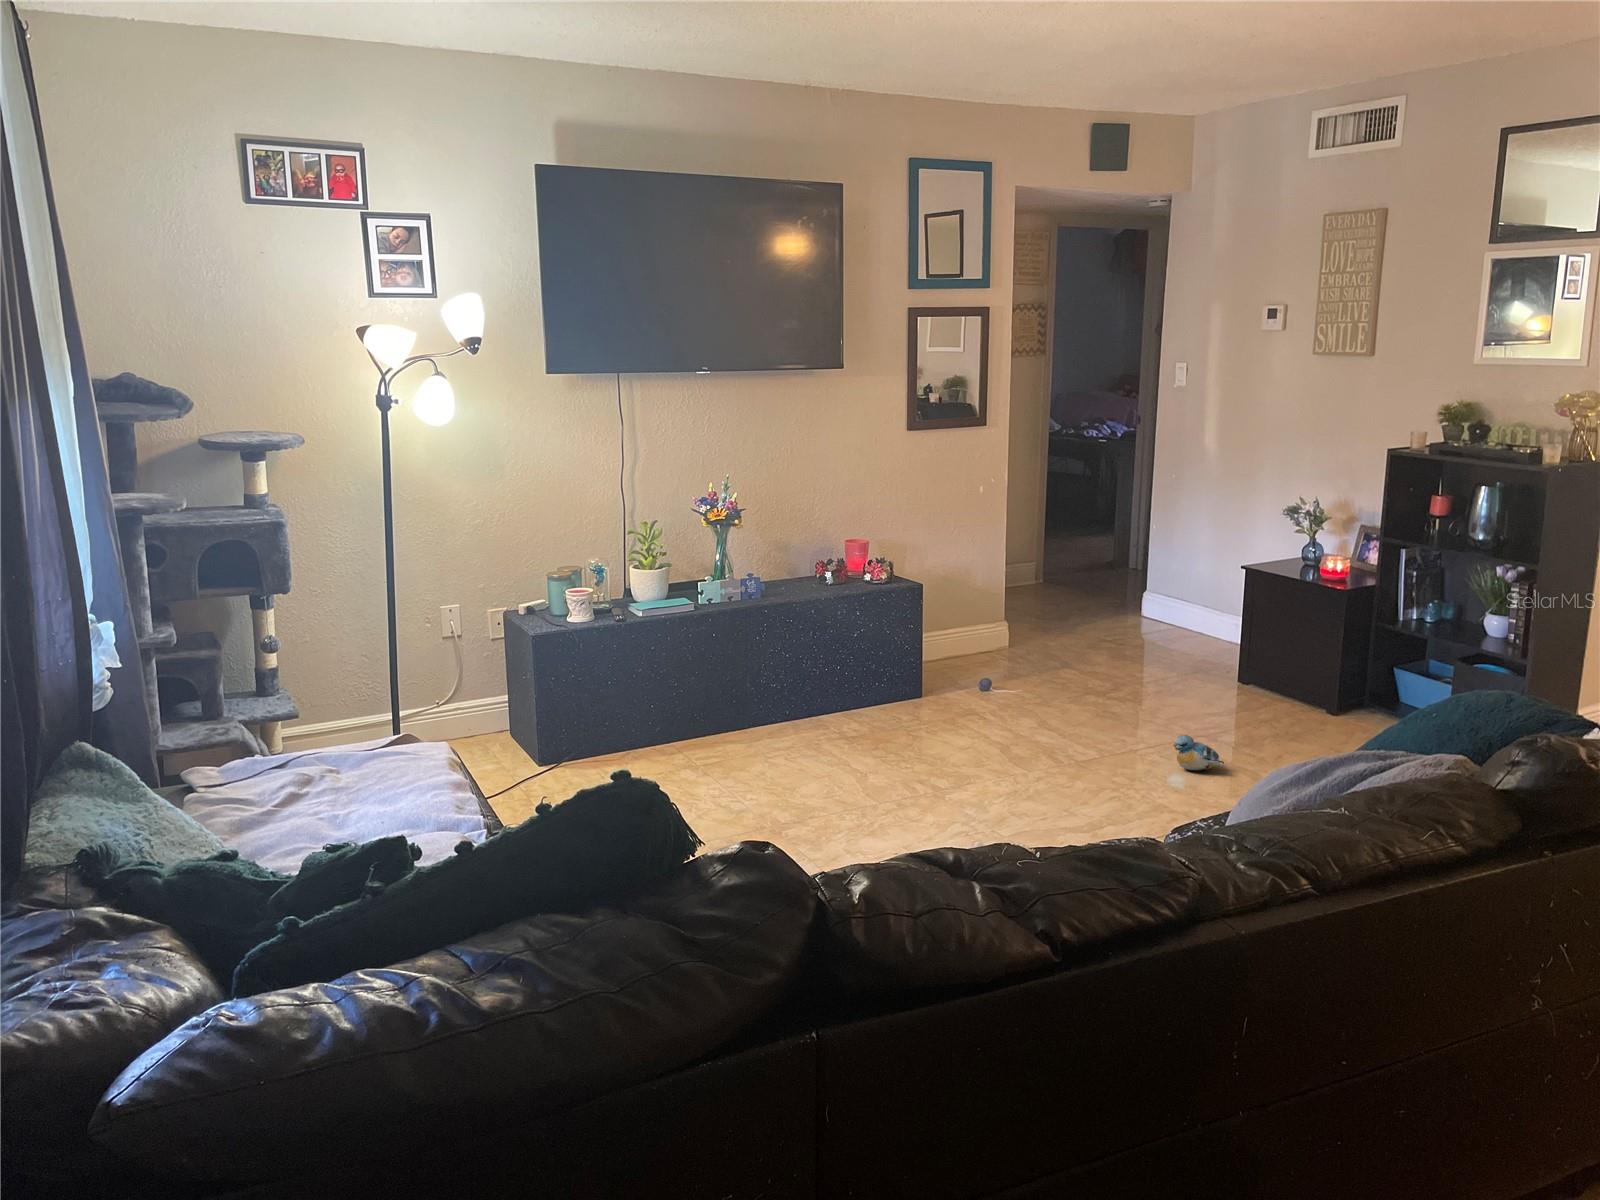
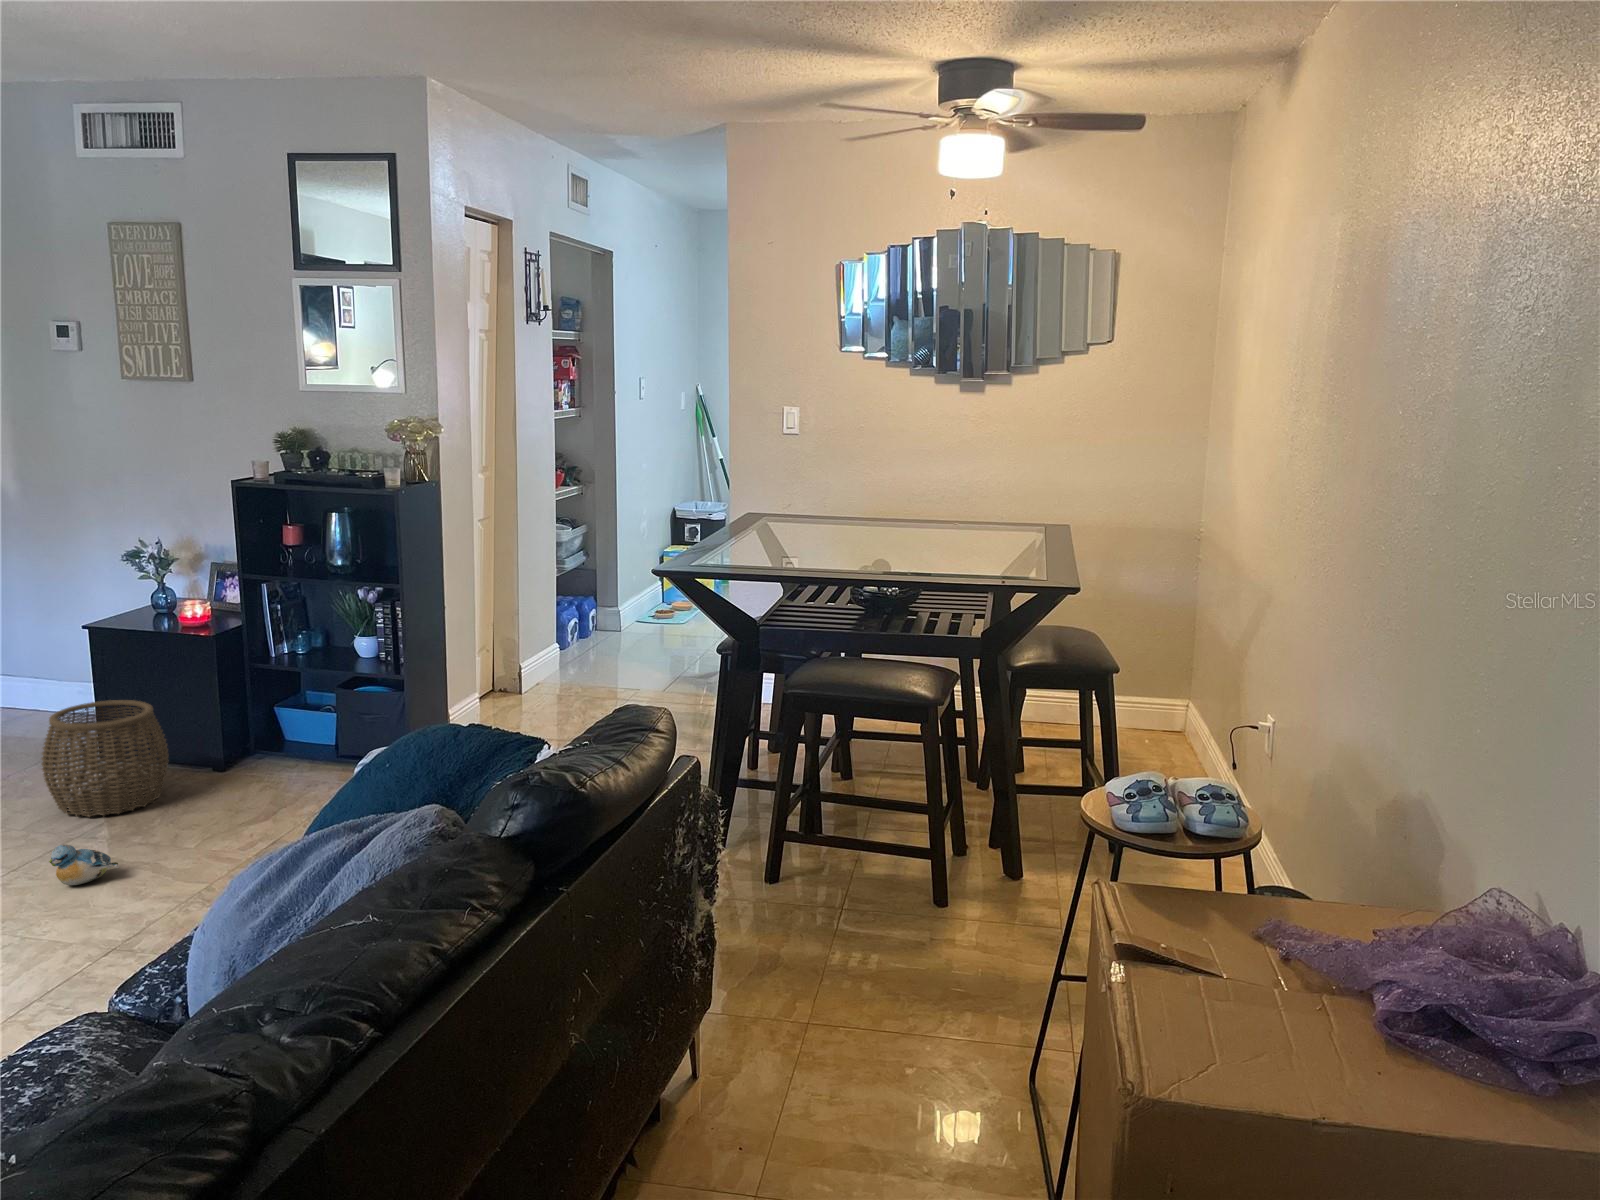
woven basket: none [1187,629,1288,727] -> present [41,700,168,817]

